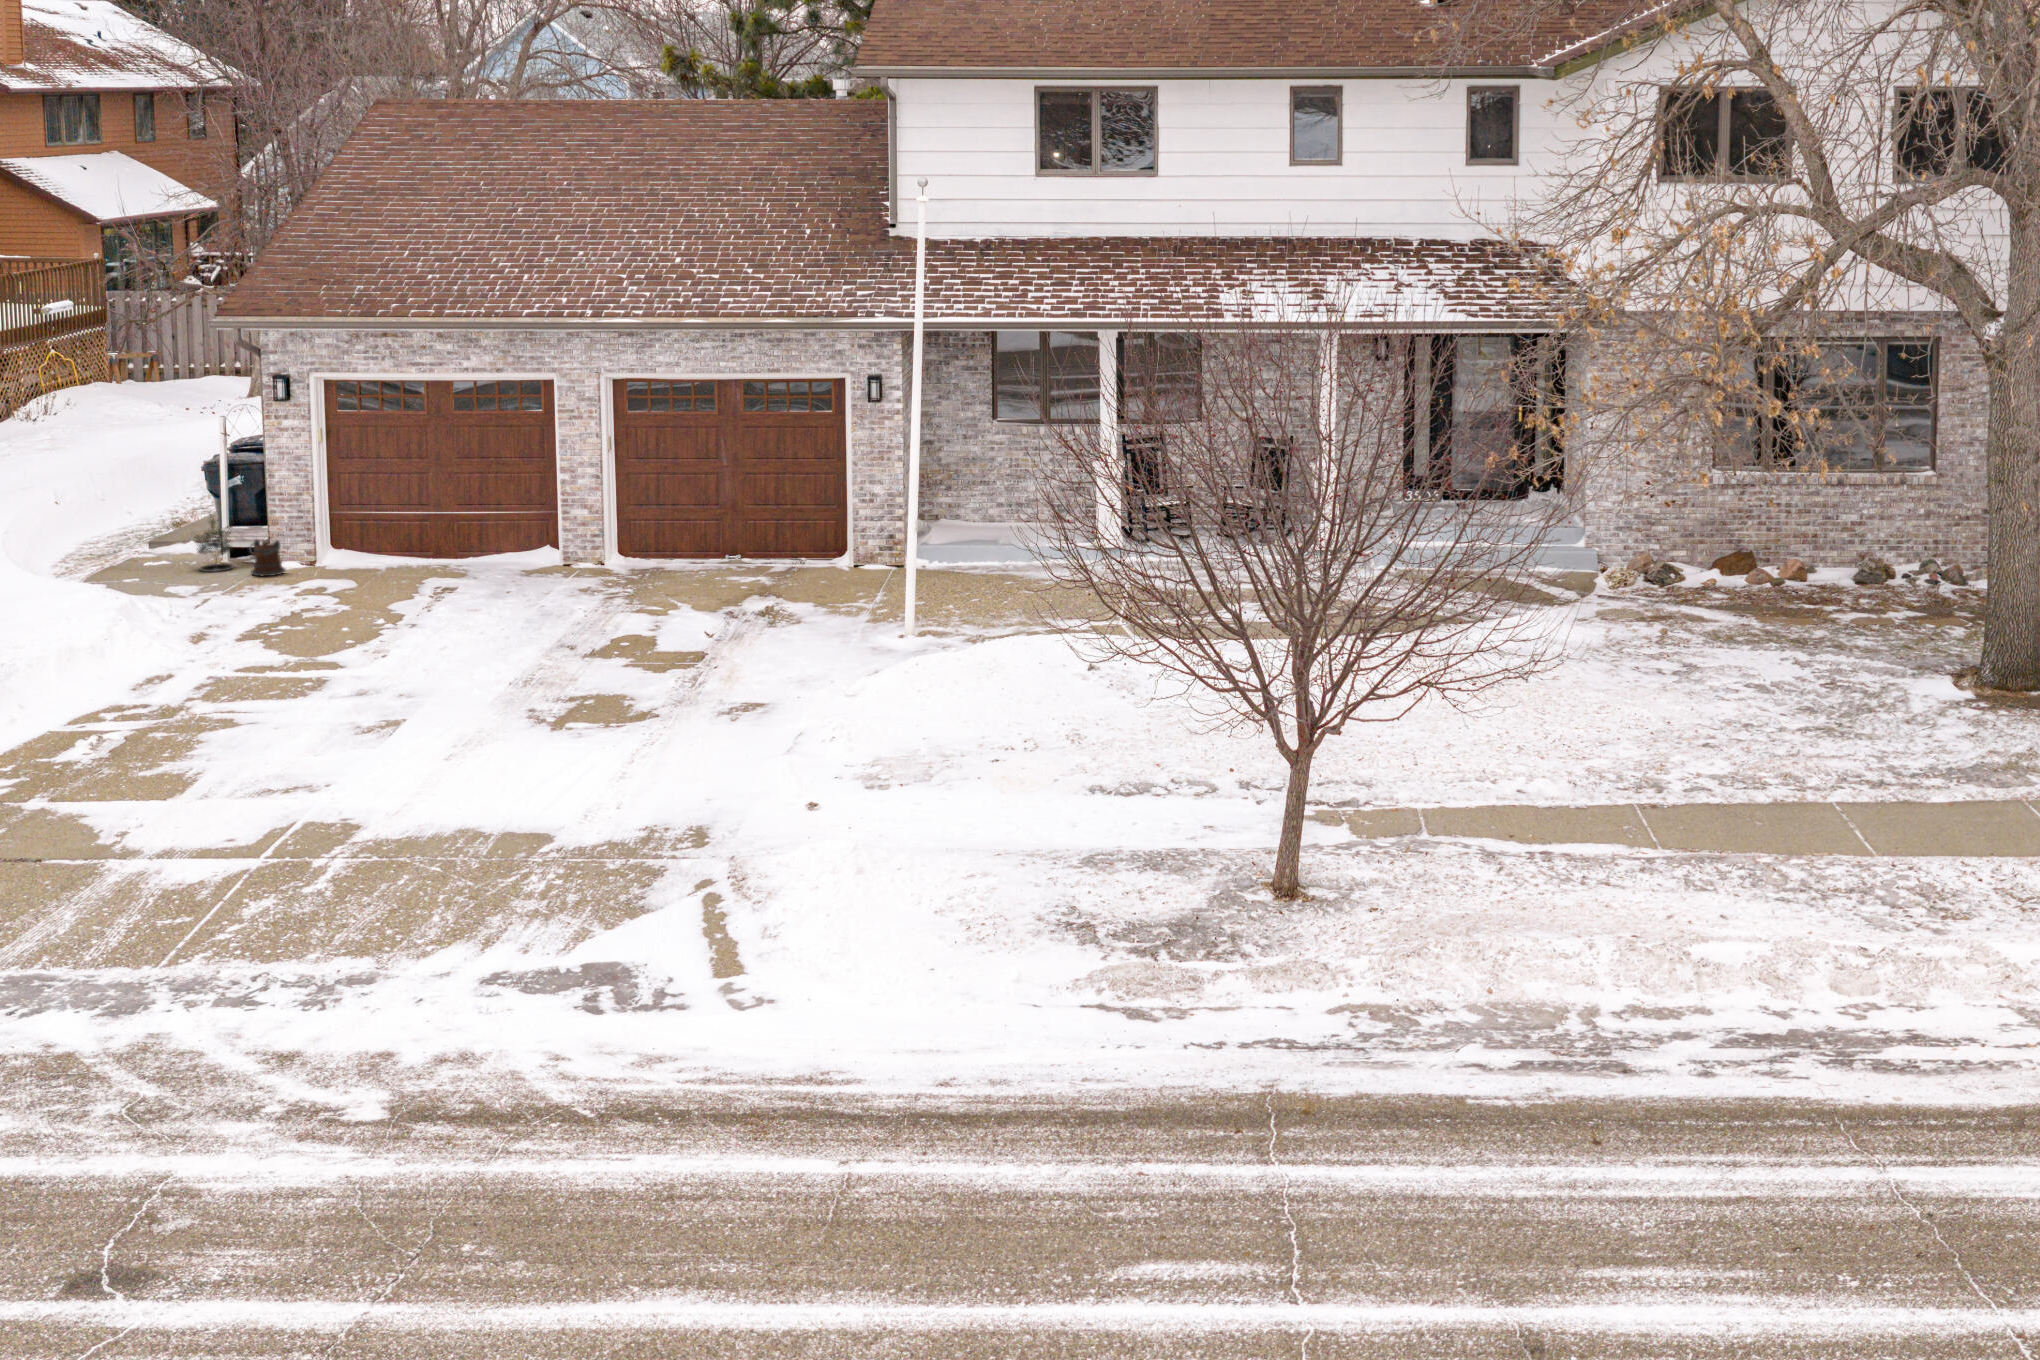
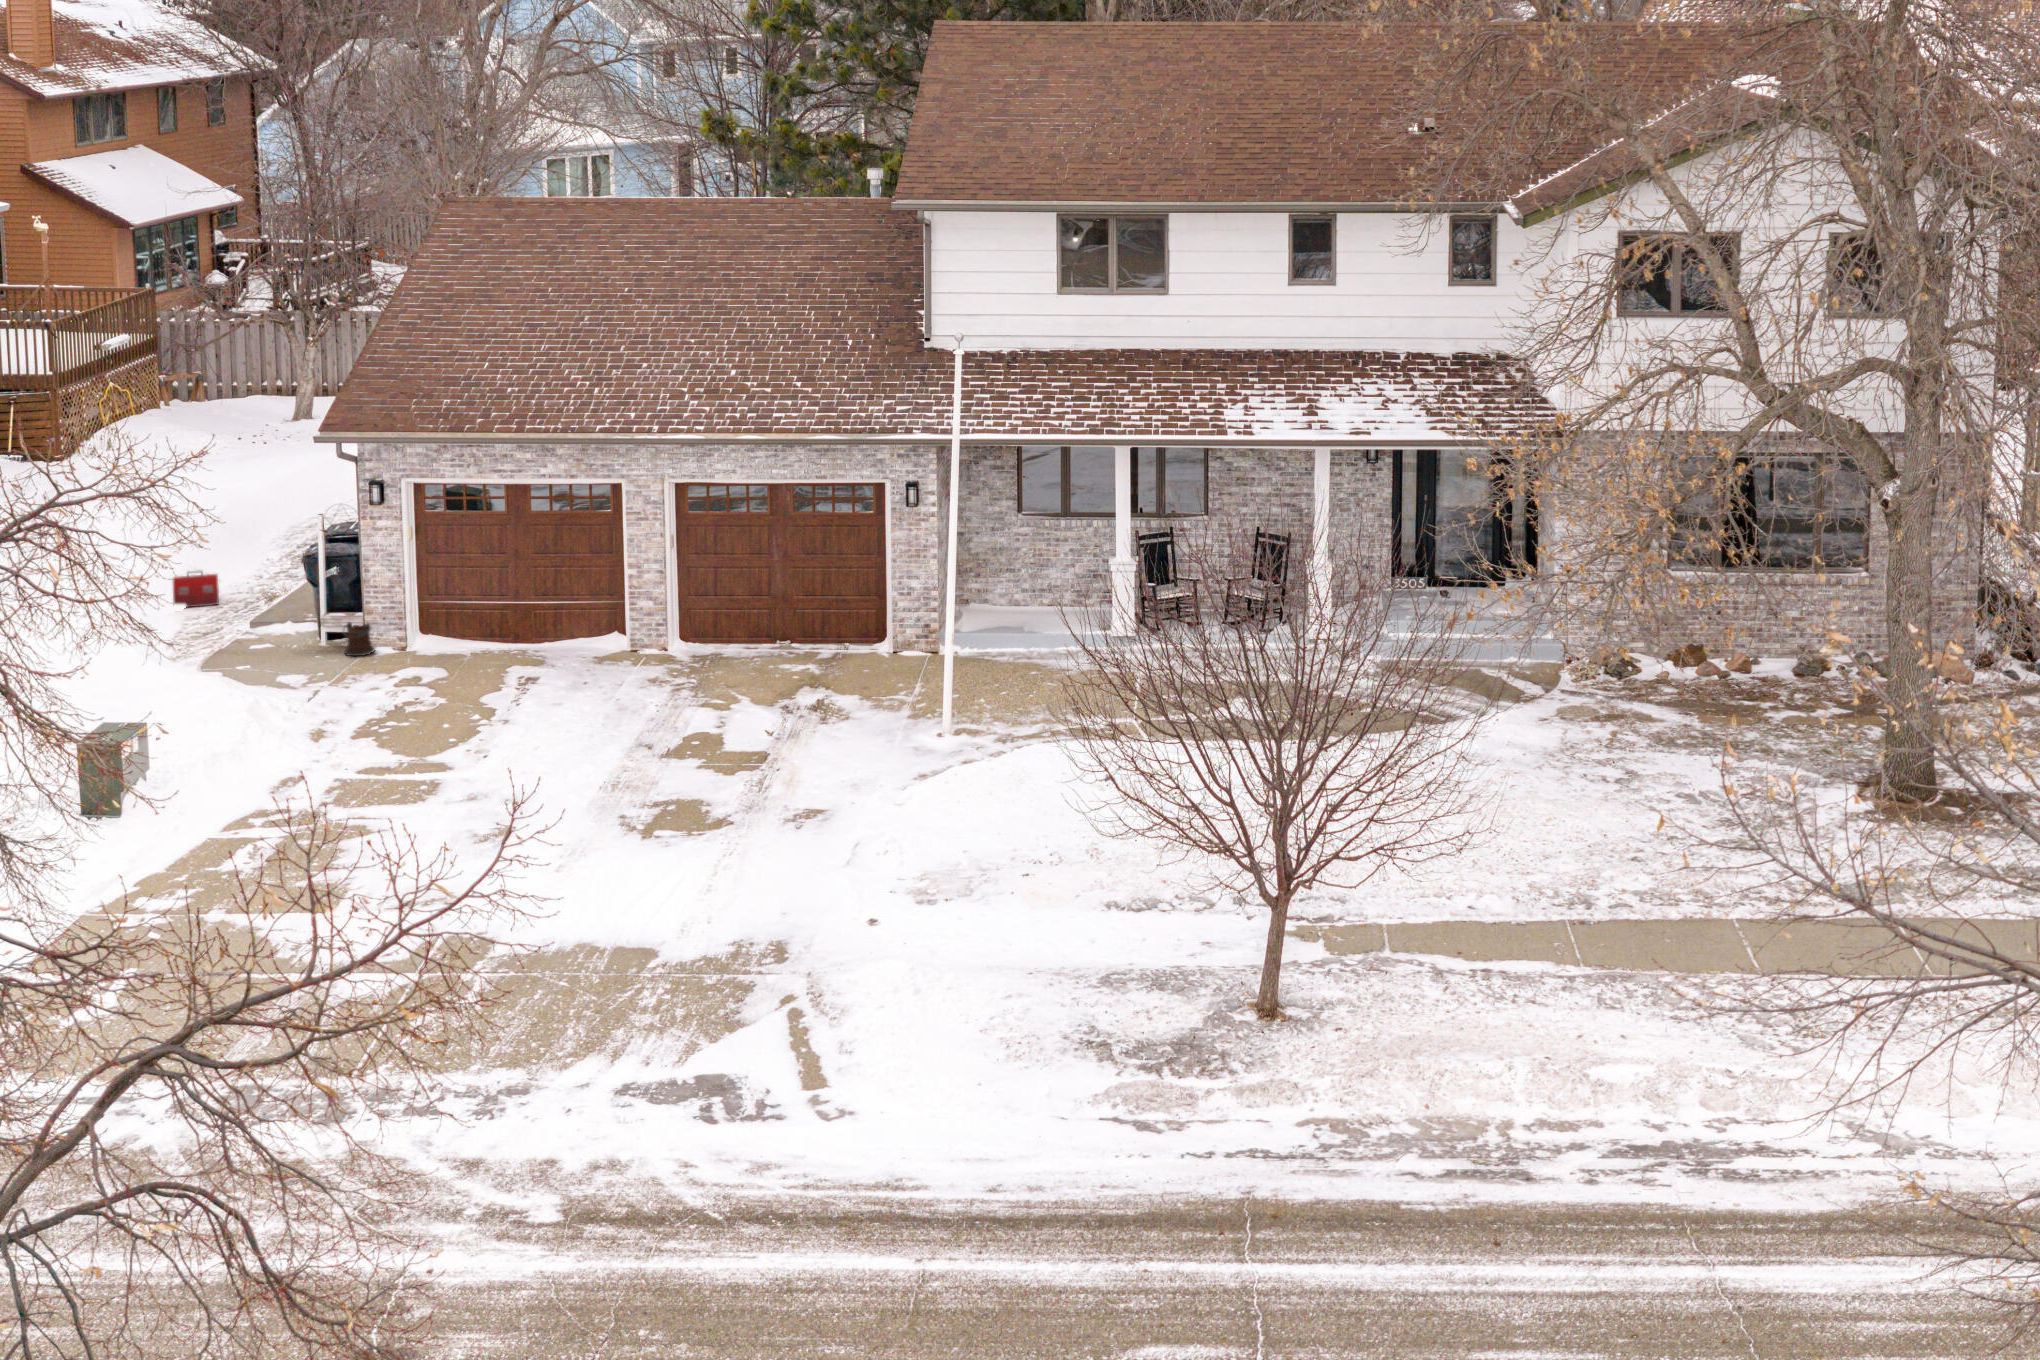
toolbox: none [73,498,126,539] -> present [173,571,219,607]
potted tree: present [195,516,233,572] -> none [288,595,327,650]

